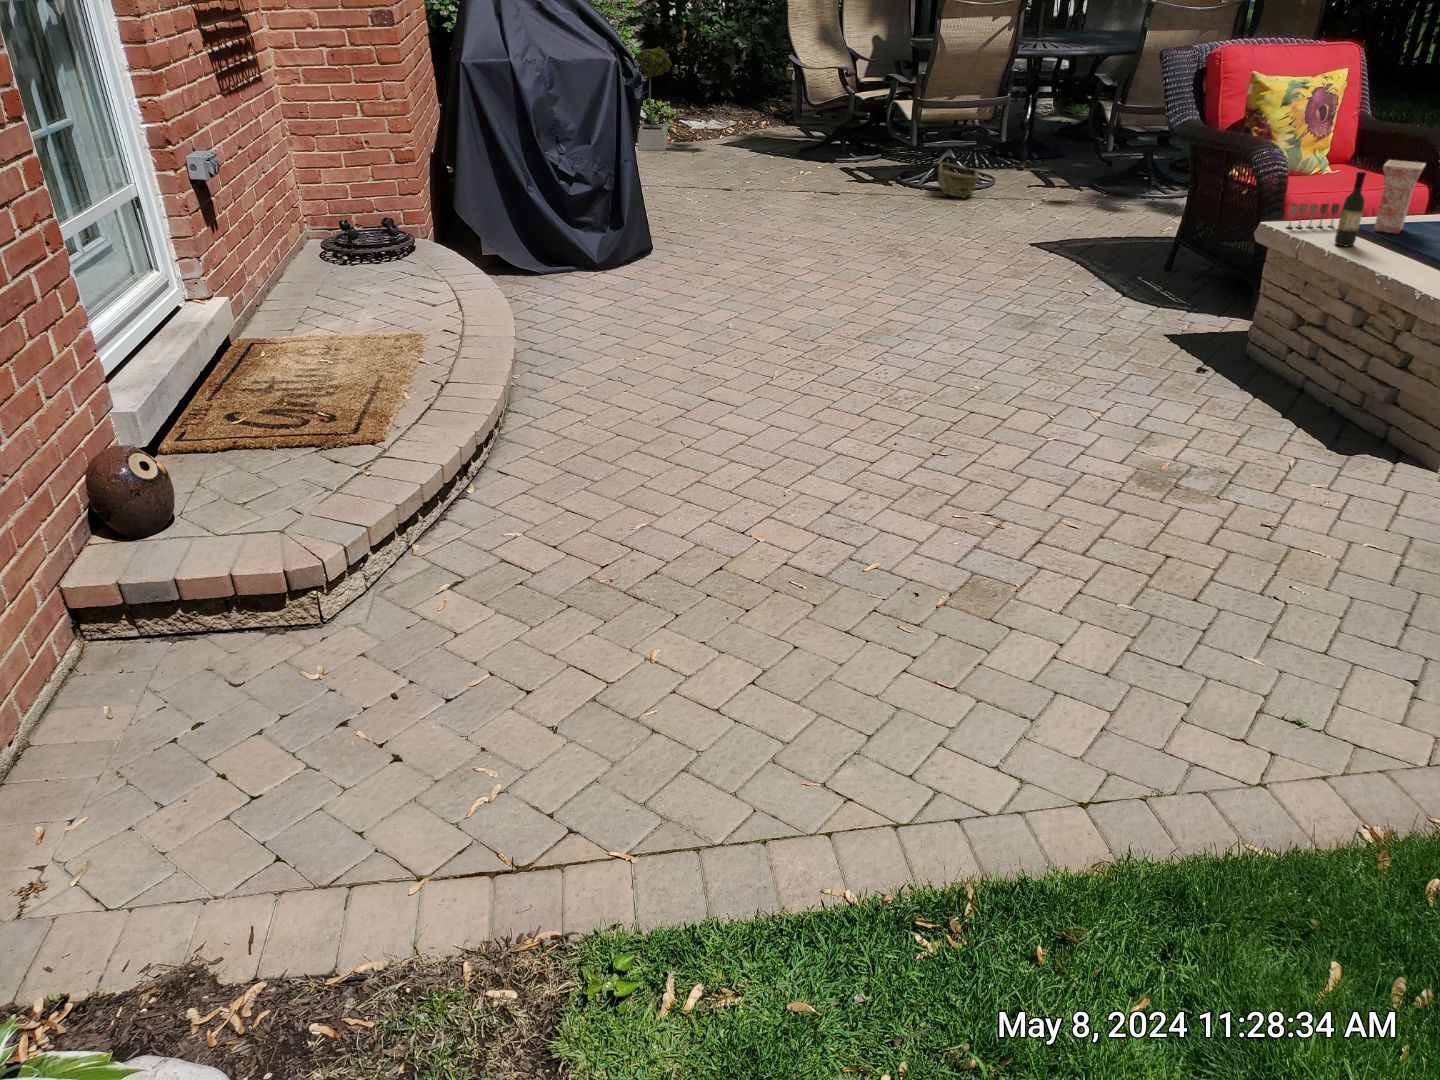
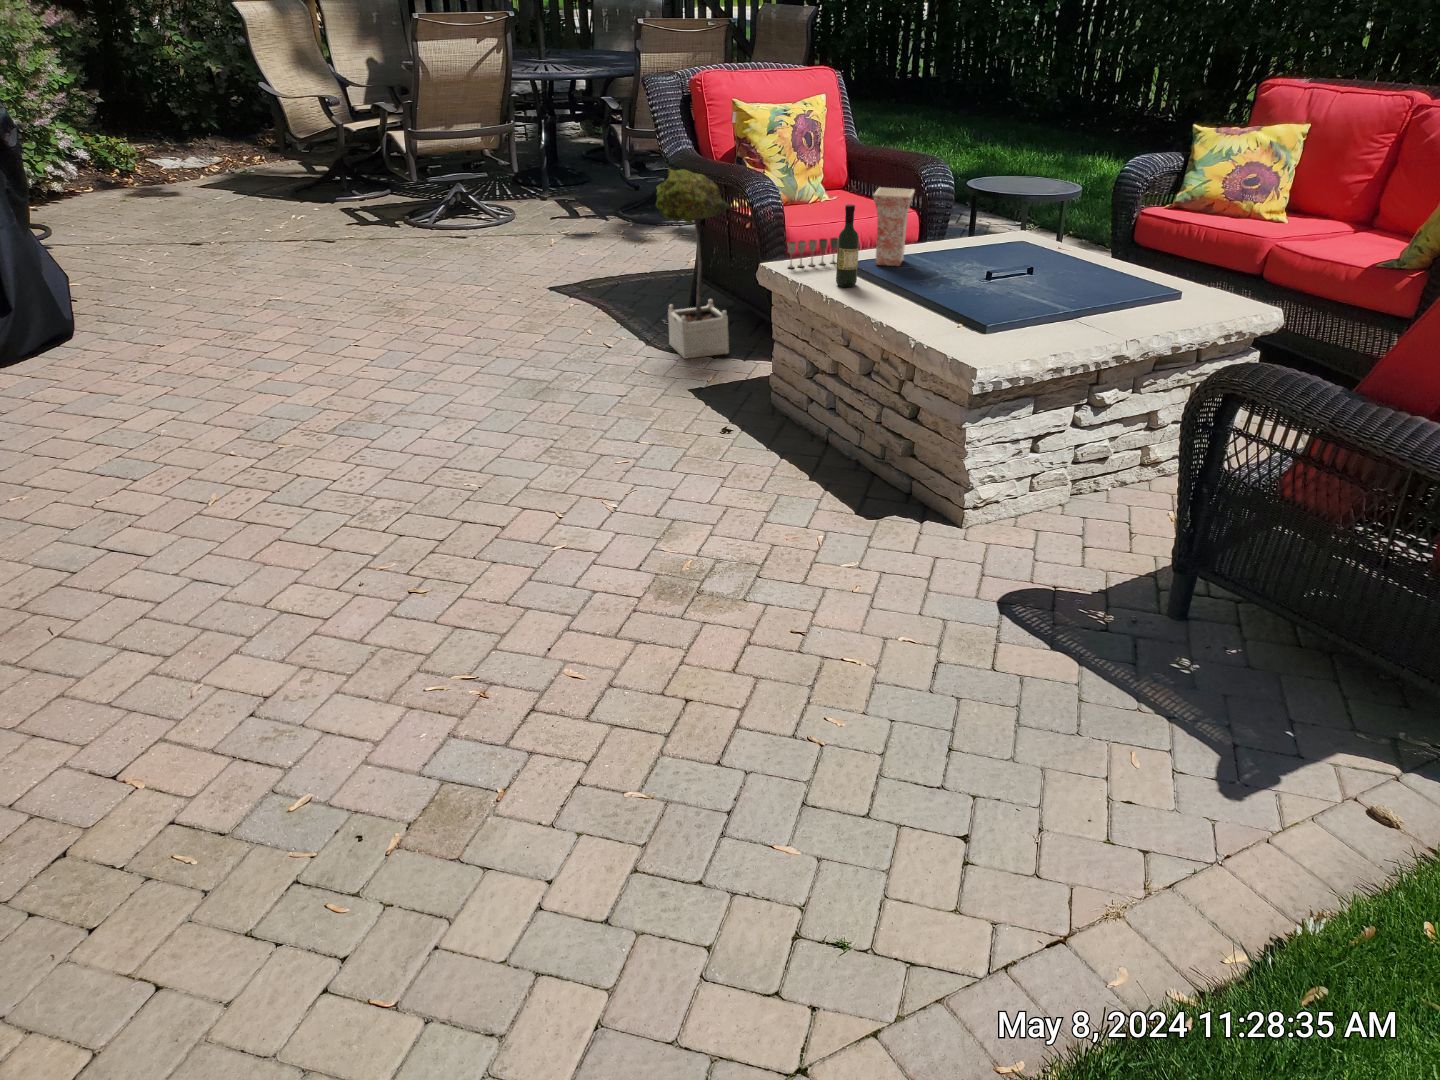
potted tree: present [635,47,672,151] -> present [656,168,732,358]
woven basket: present [938,162,979,197] -> none [445,198,492,237]

